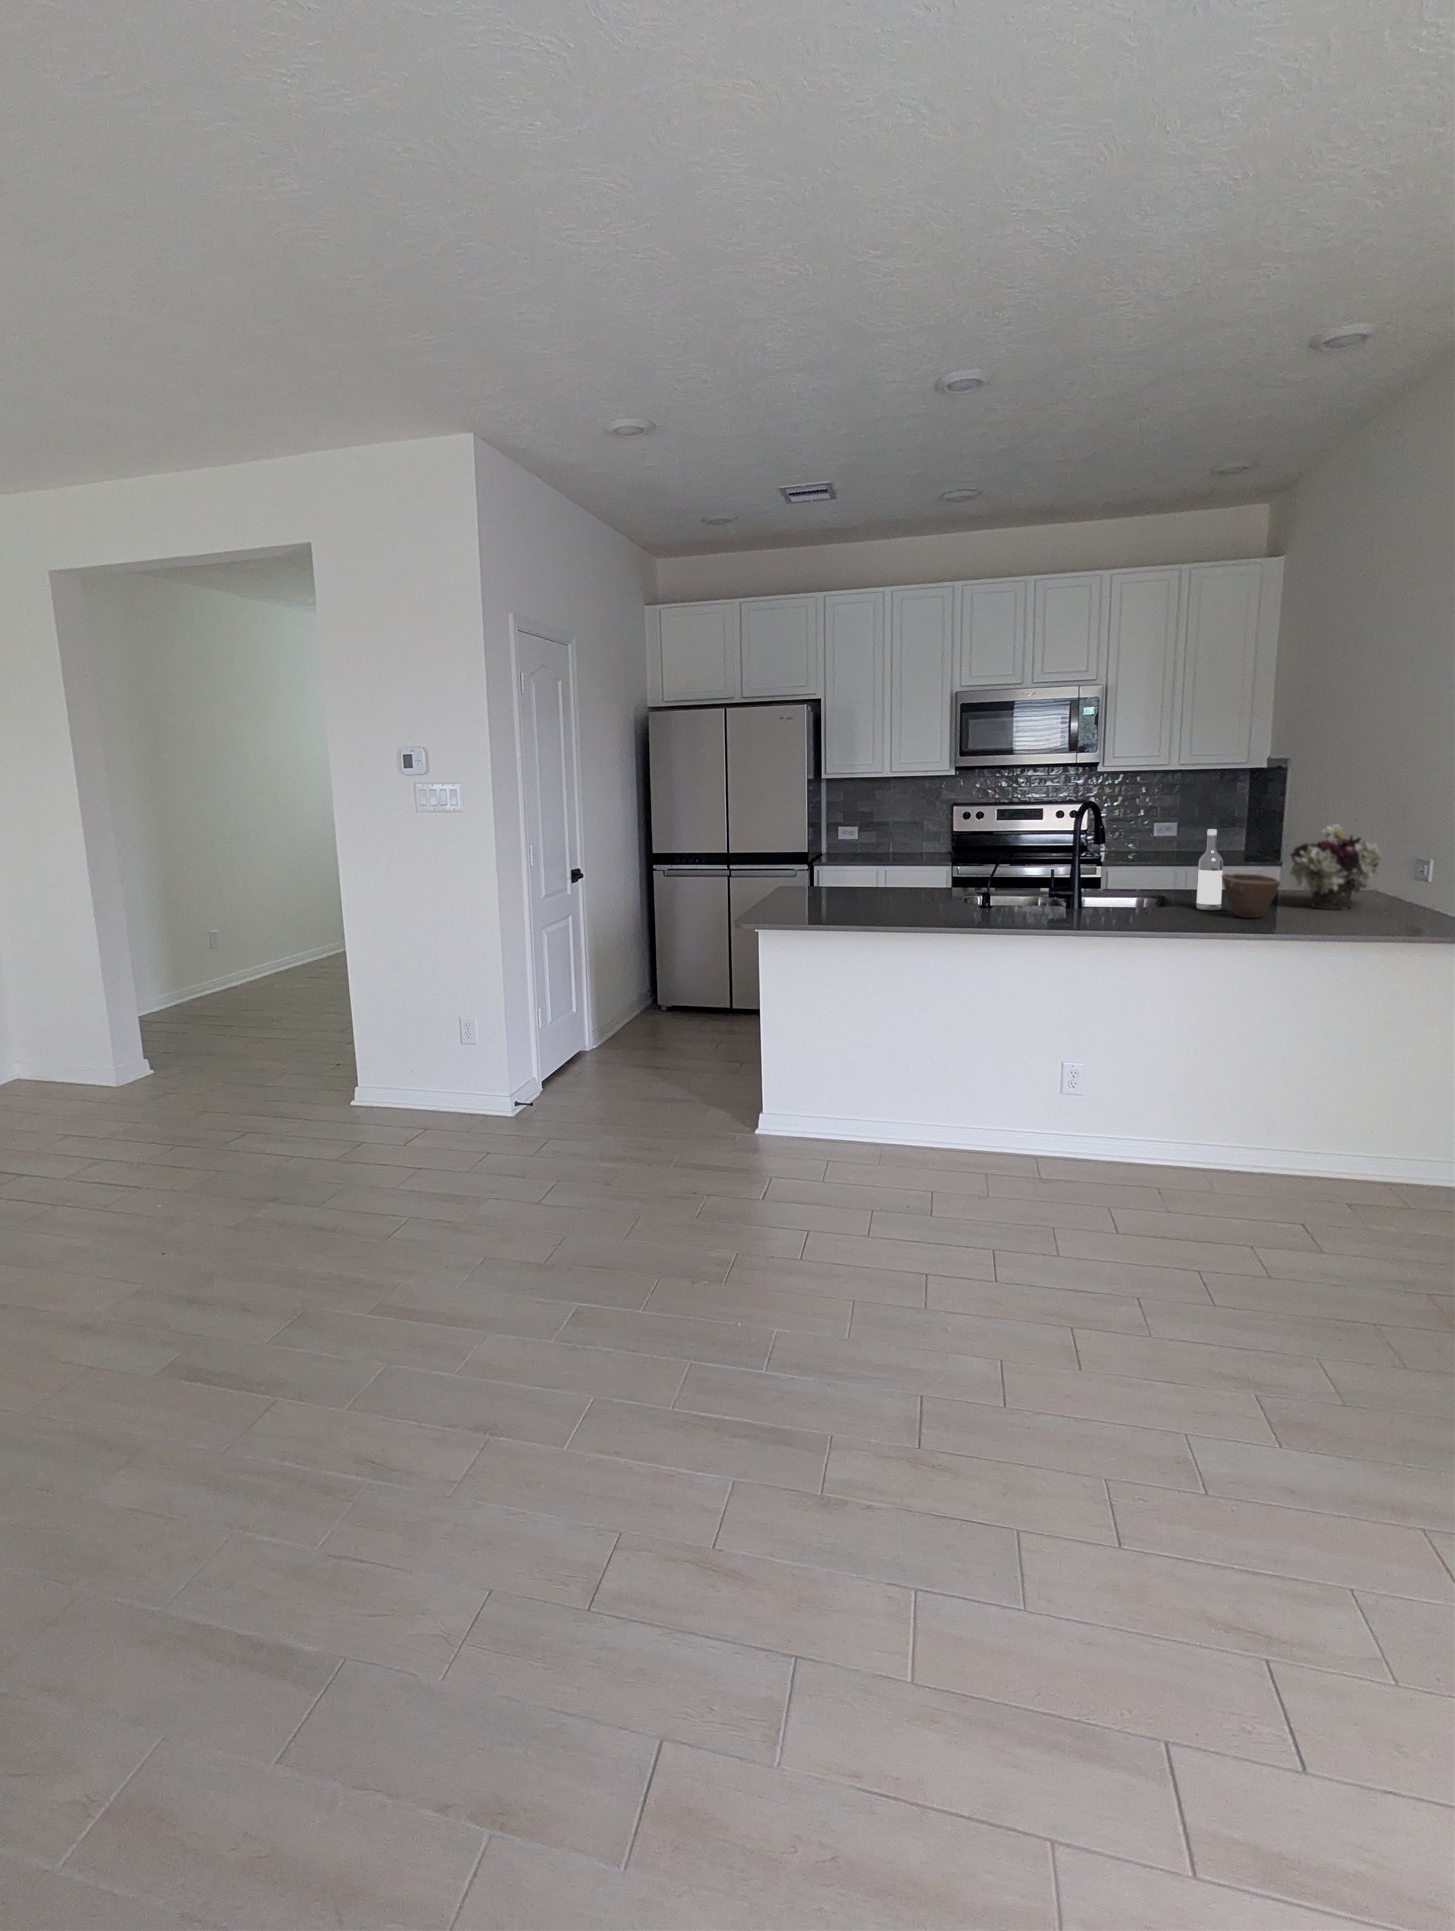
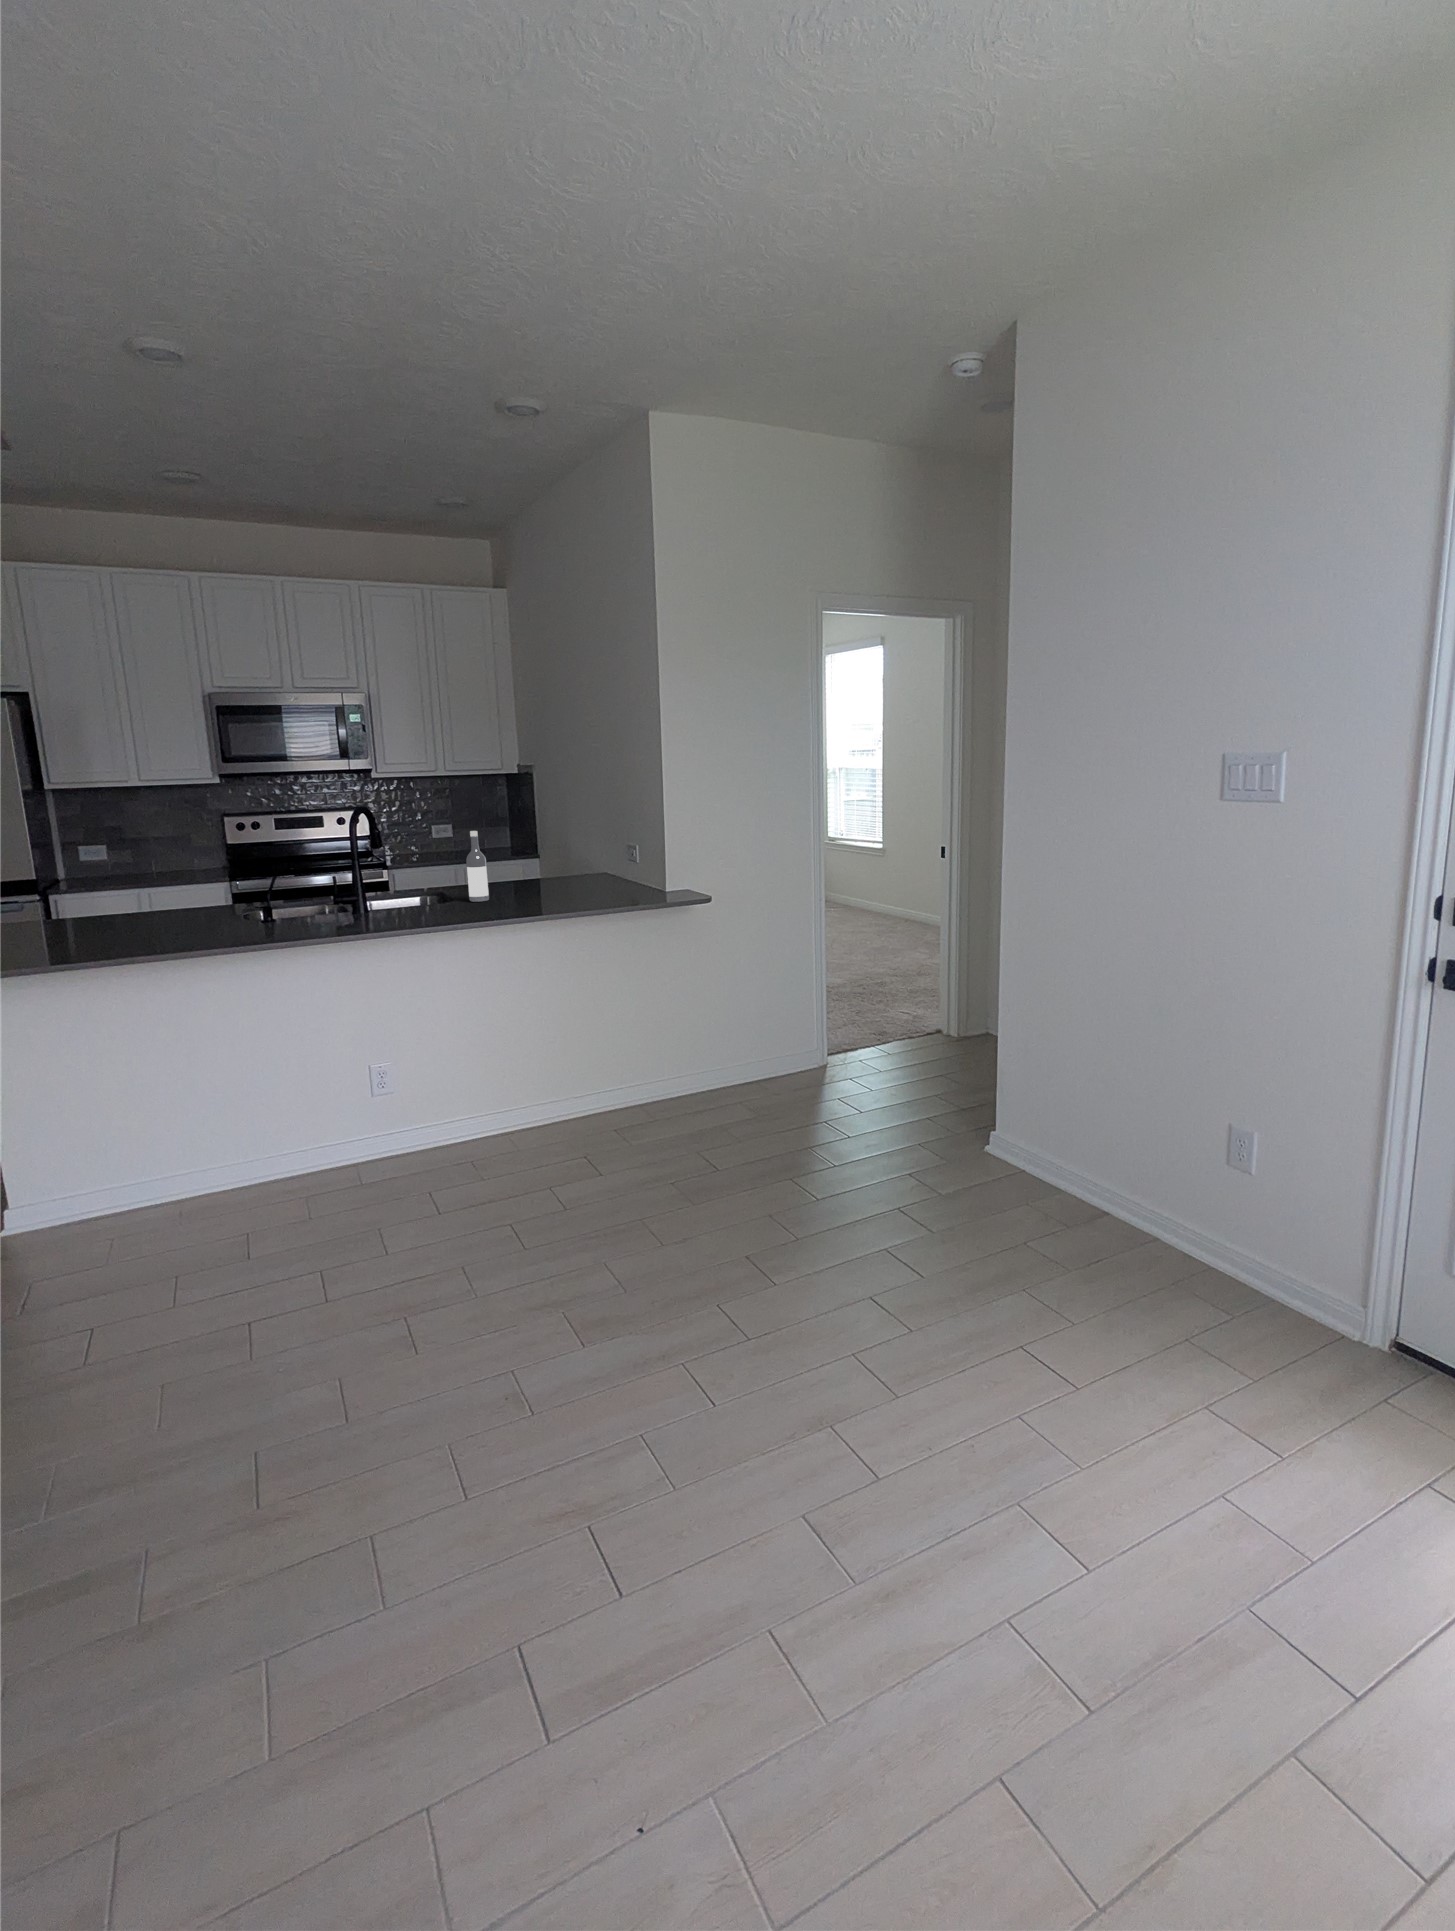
flower arrangement: present [1290,824,1381,910] -> none [535,822,599,891]
bowl: present [1222,873,1280,918] -> none [485,867,530,905]

